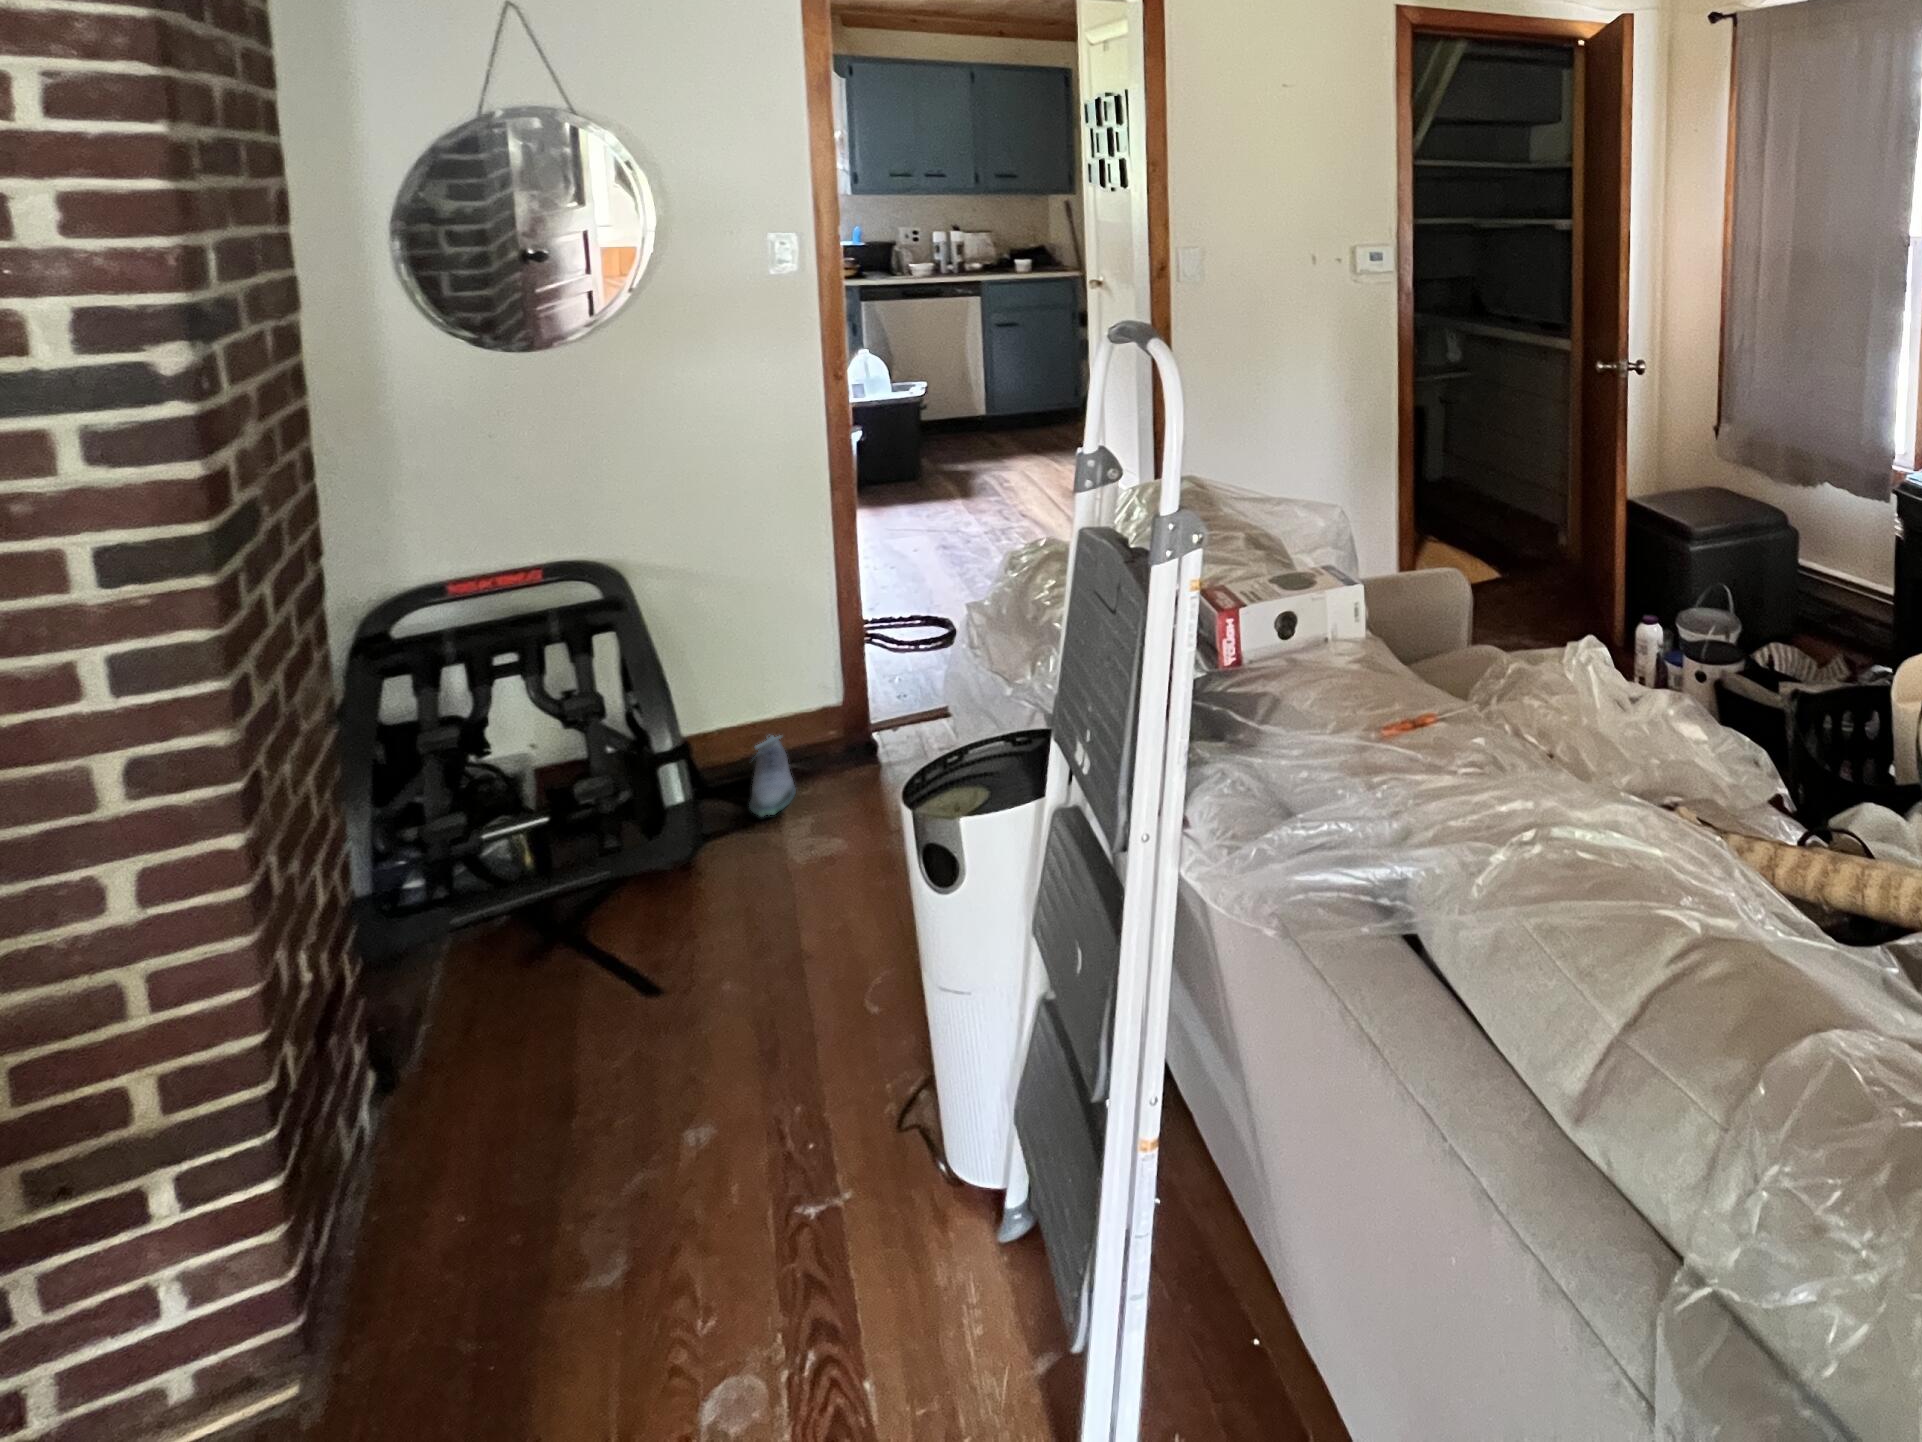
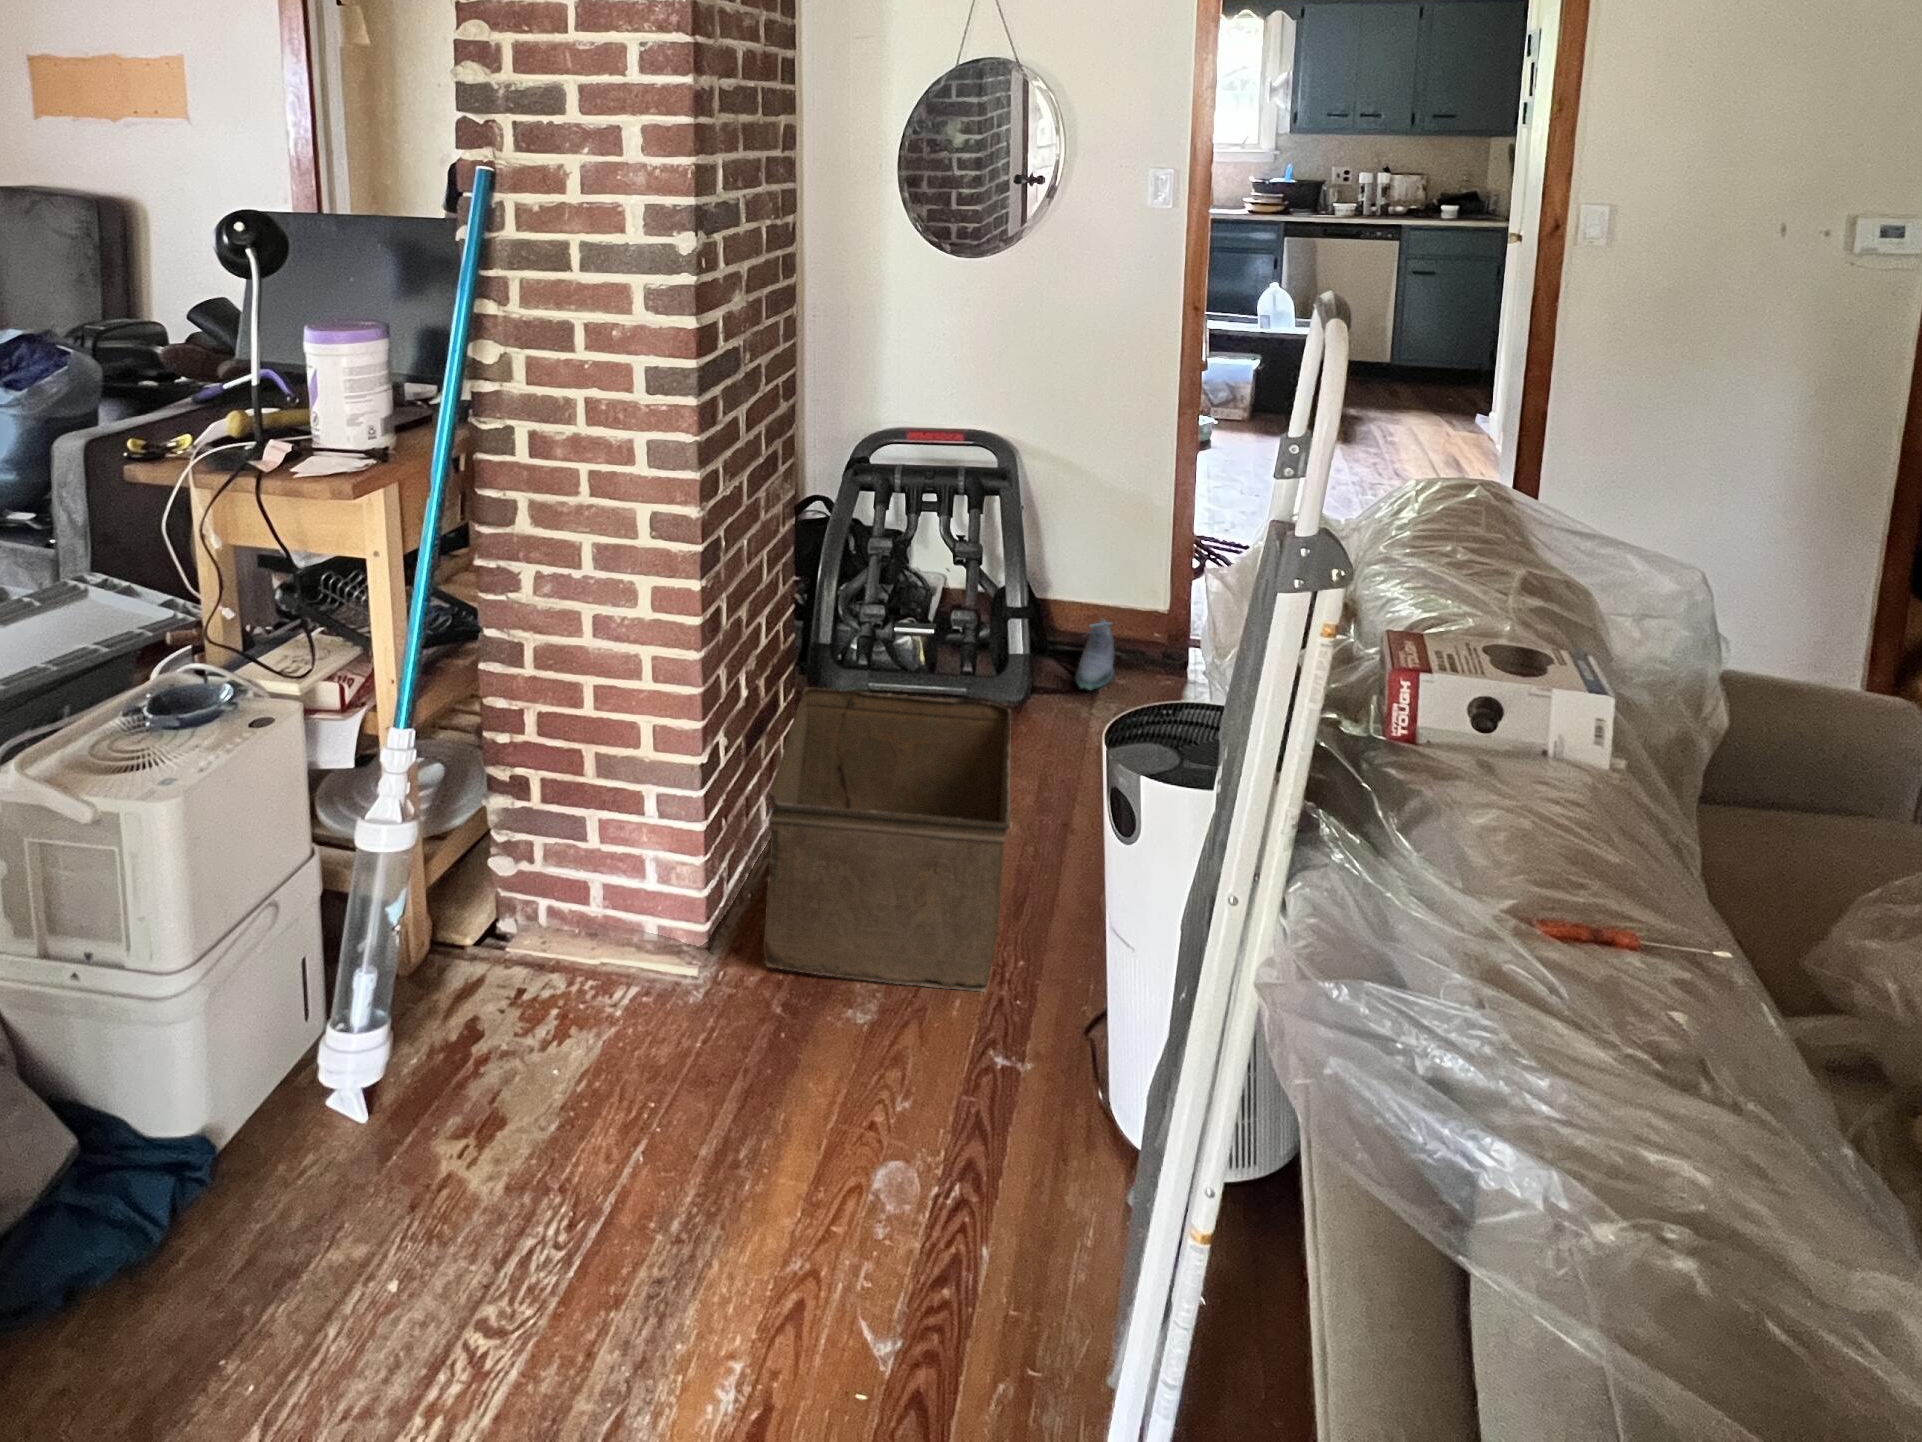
storage bin: none [400,848,778,1307] -> present [763,687,1011,992]

